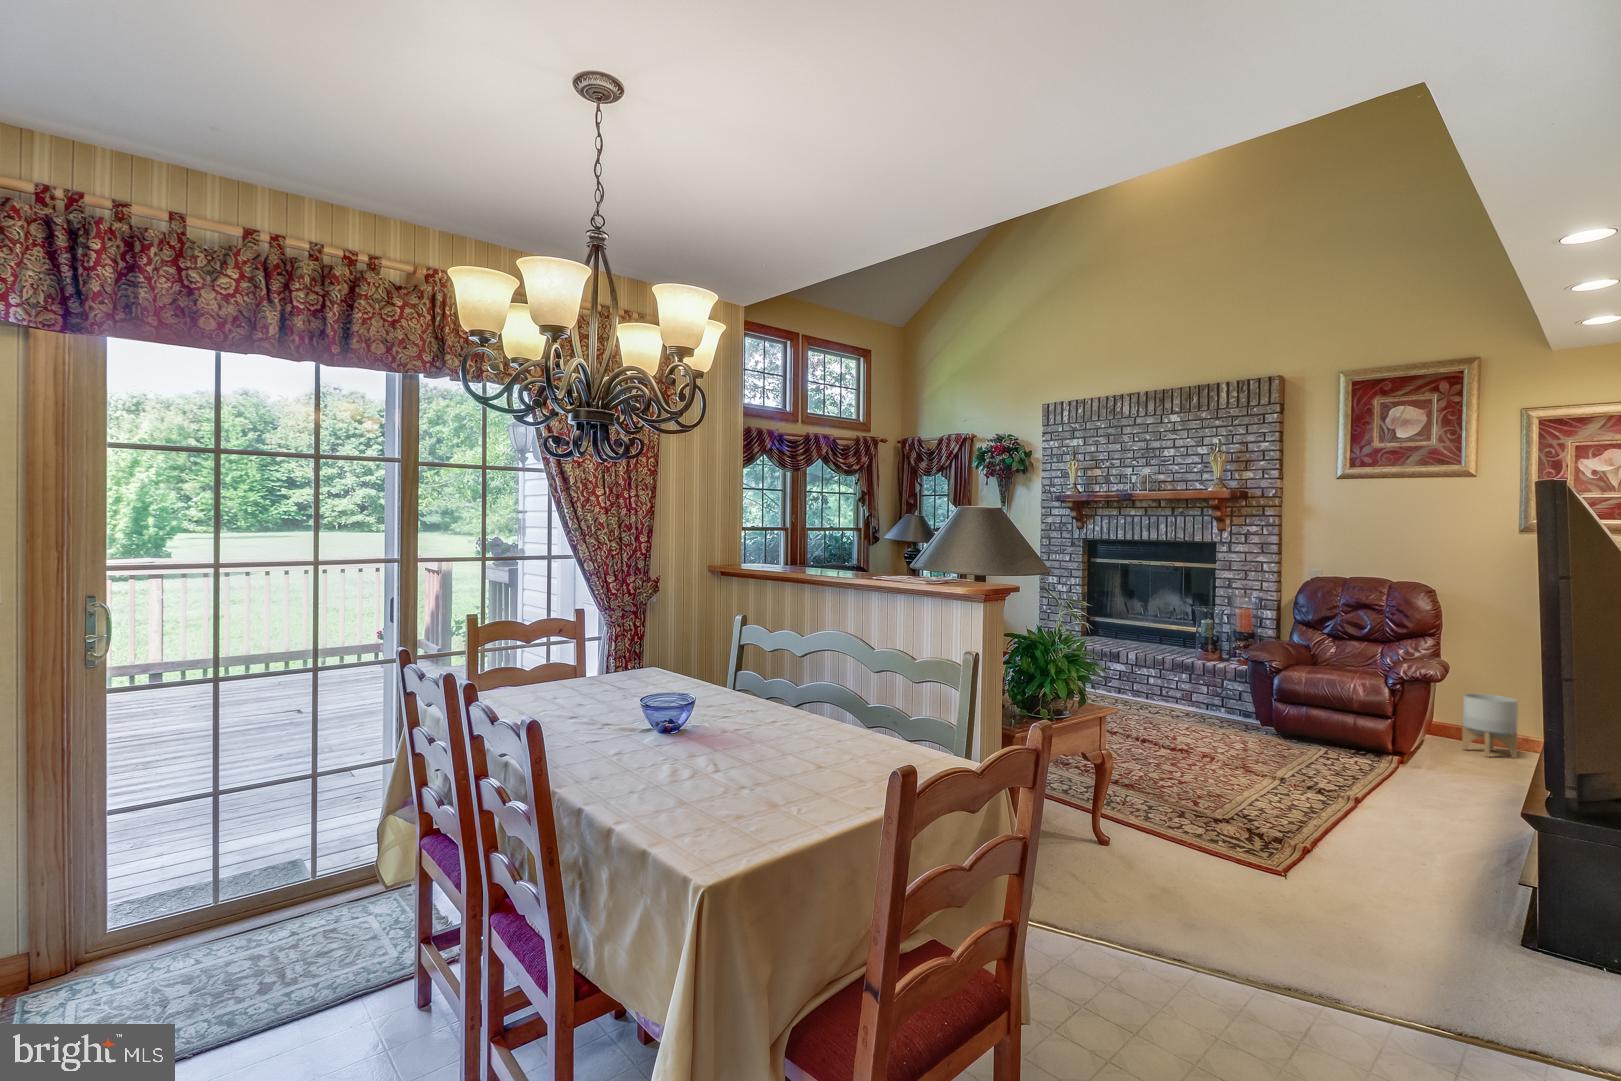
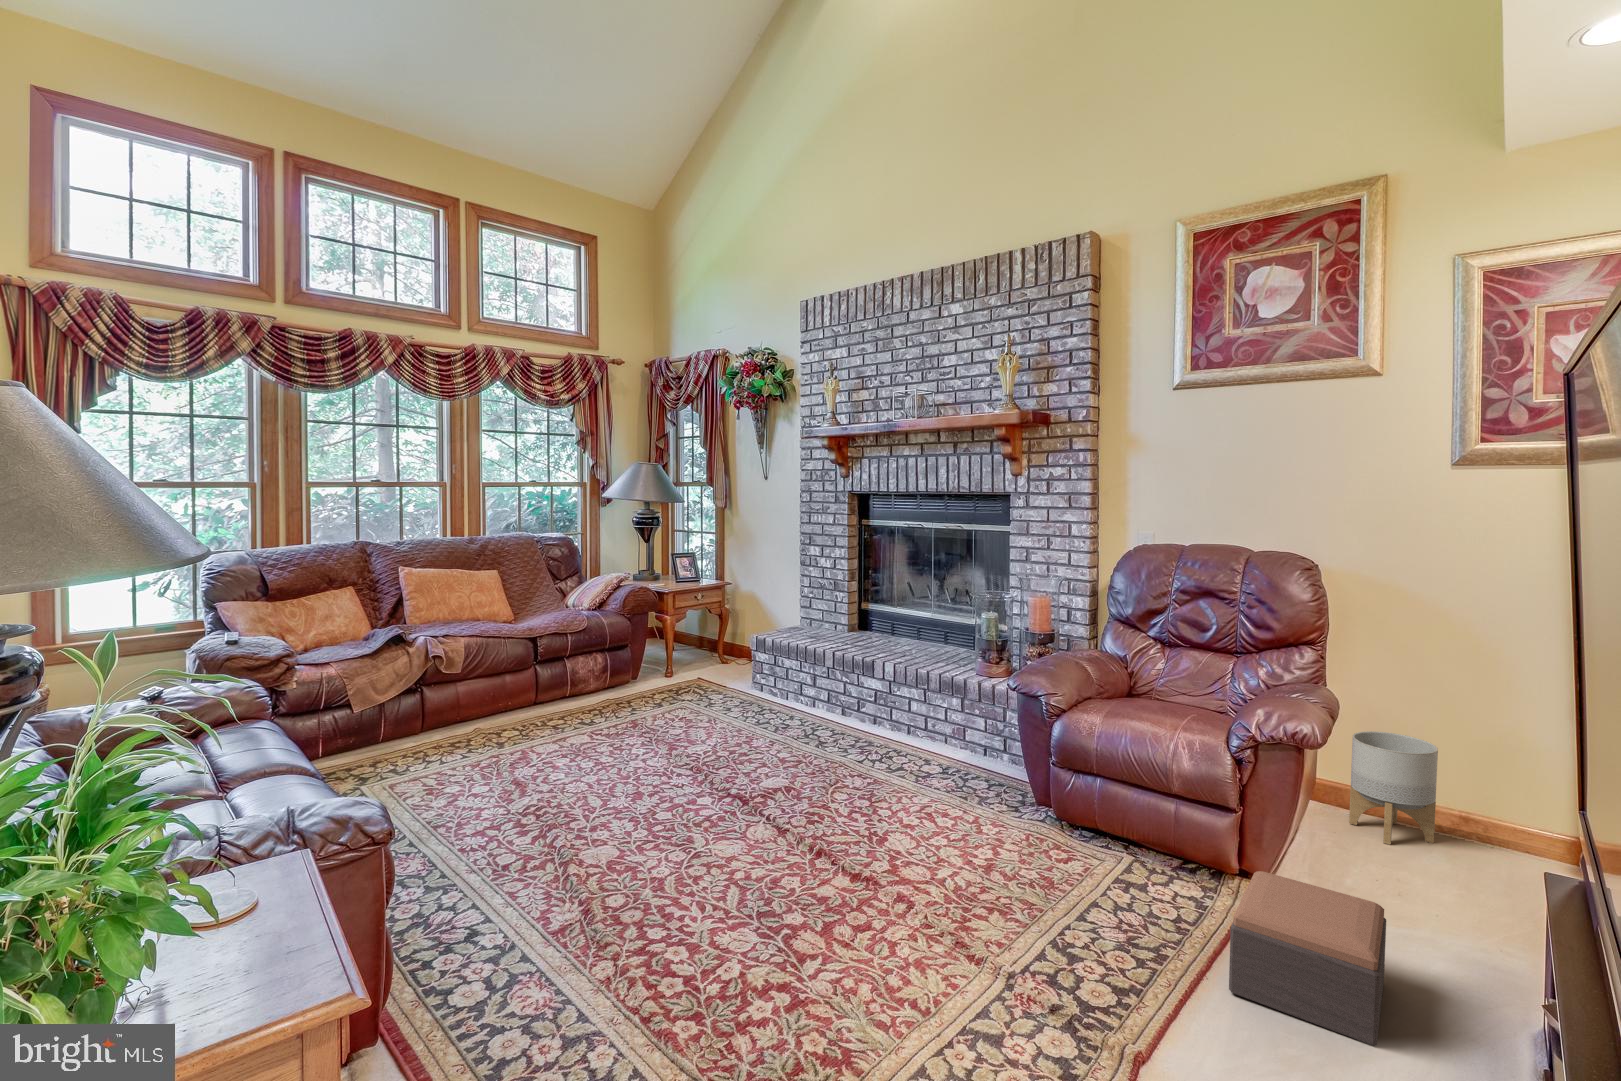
footstool: none [1401,743,1484,809] -> present [1229,871,1386,1046]

